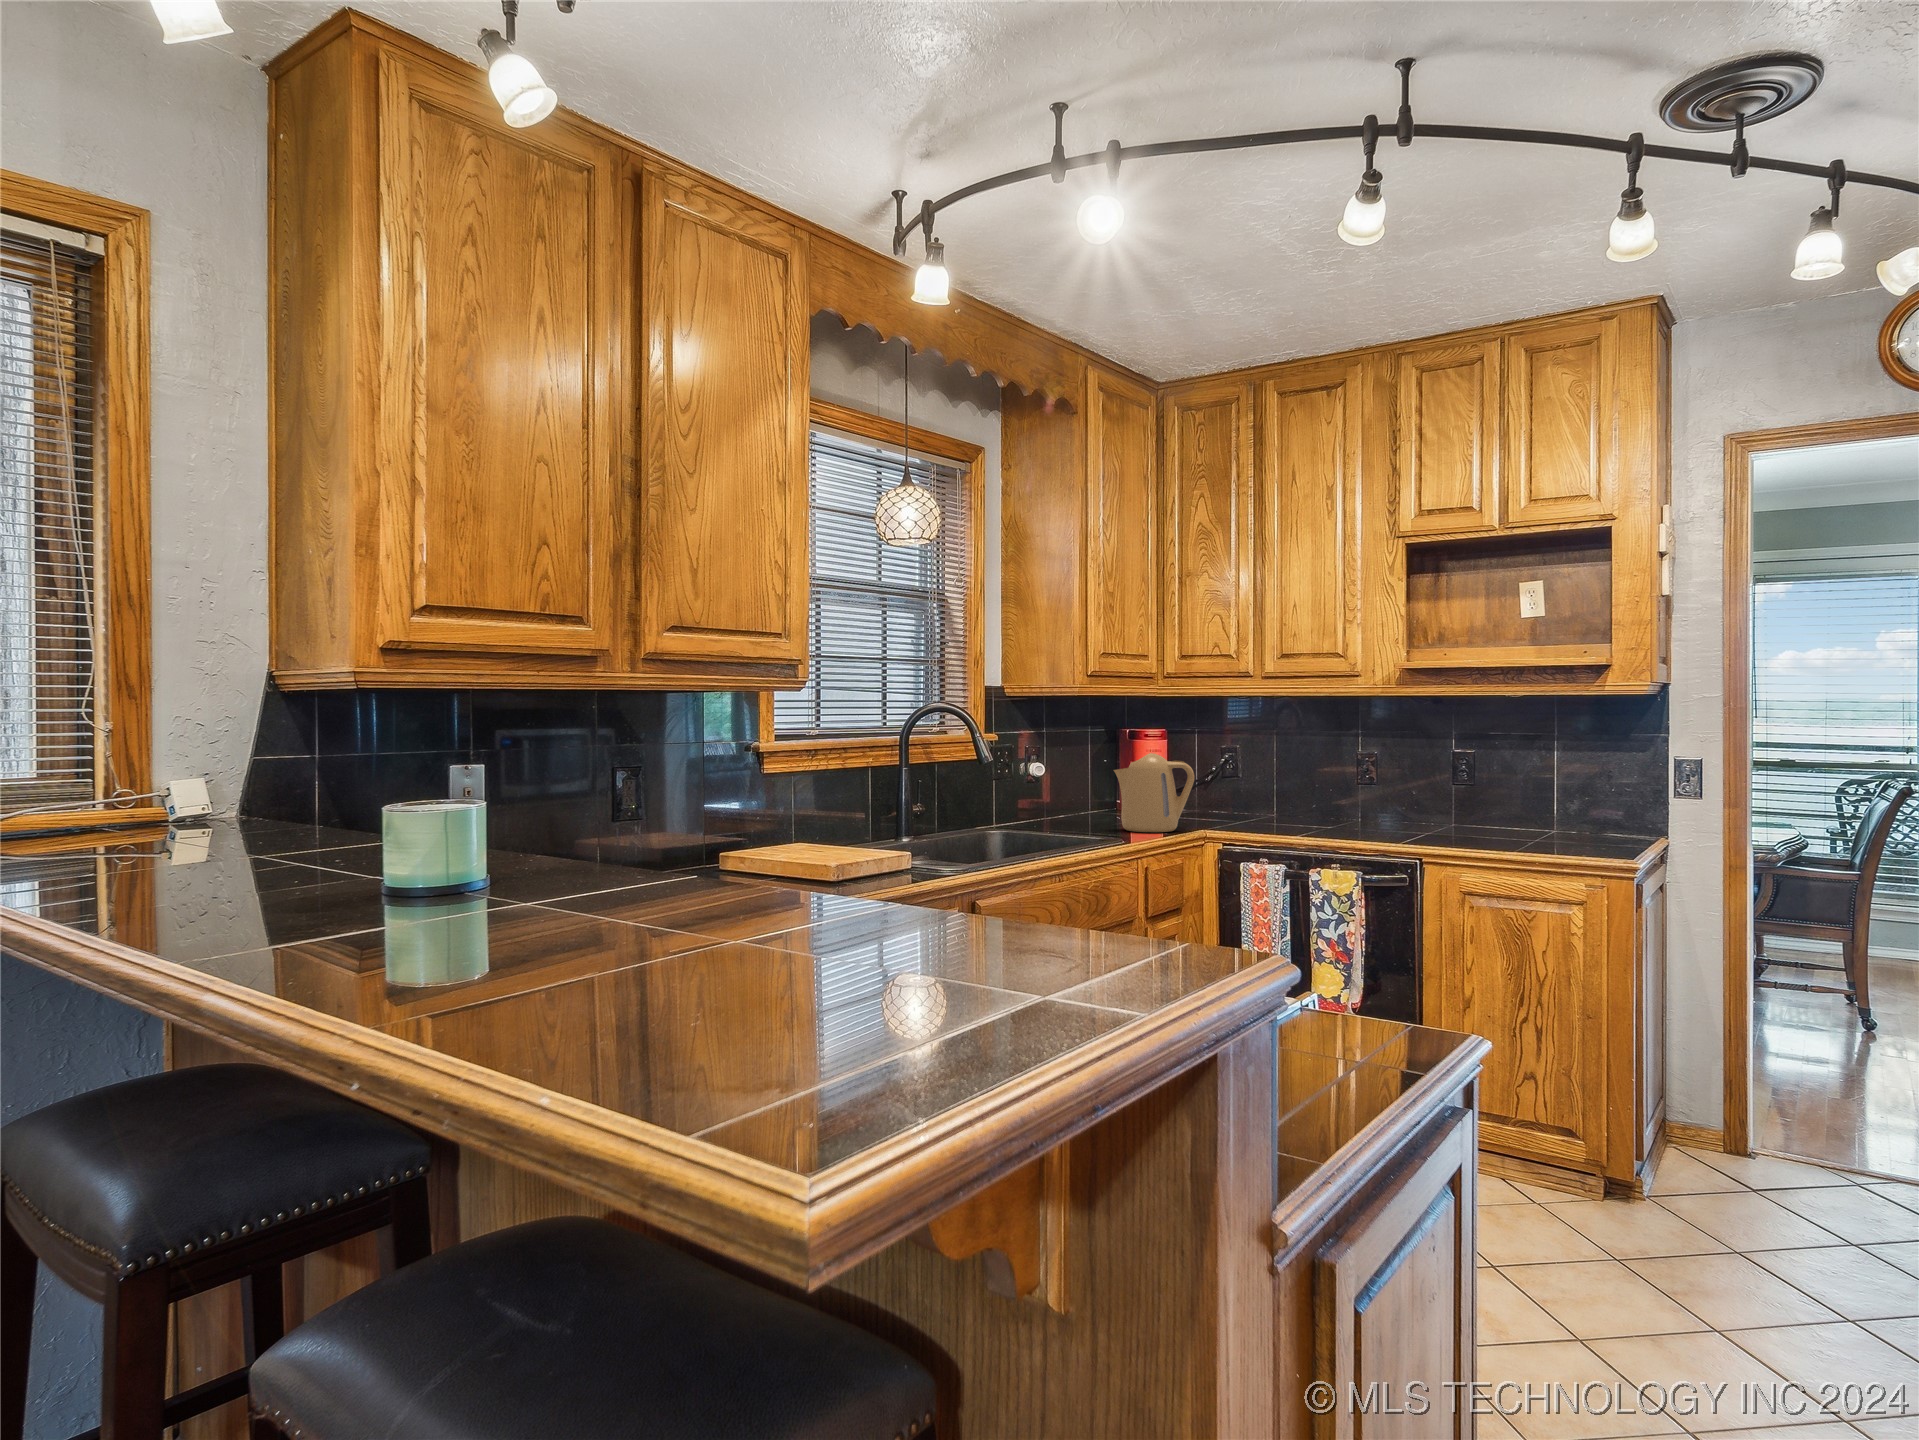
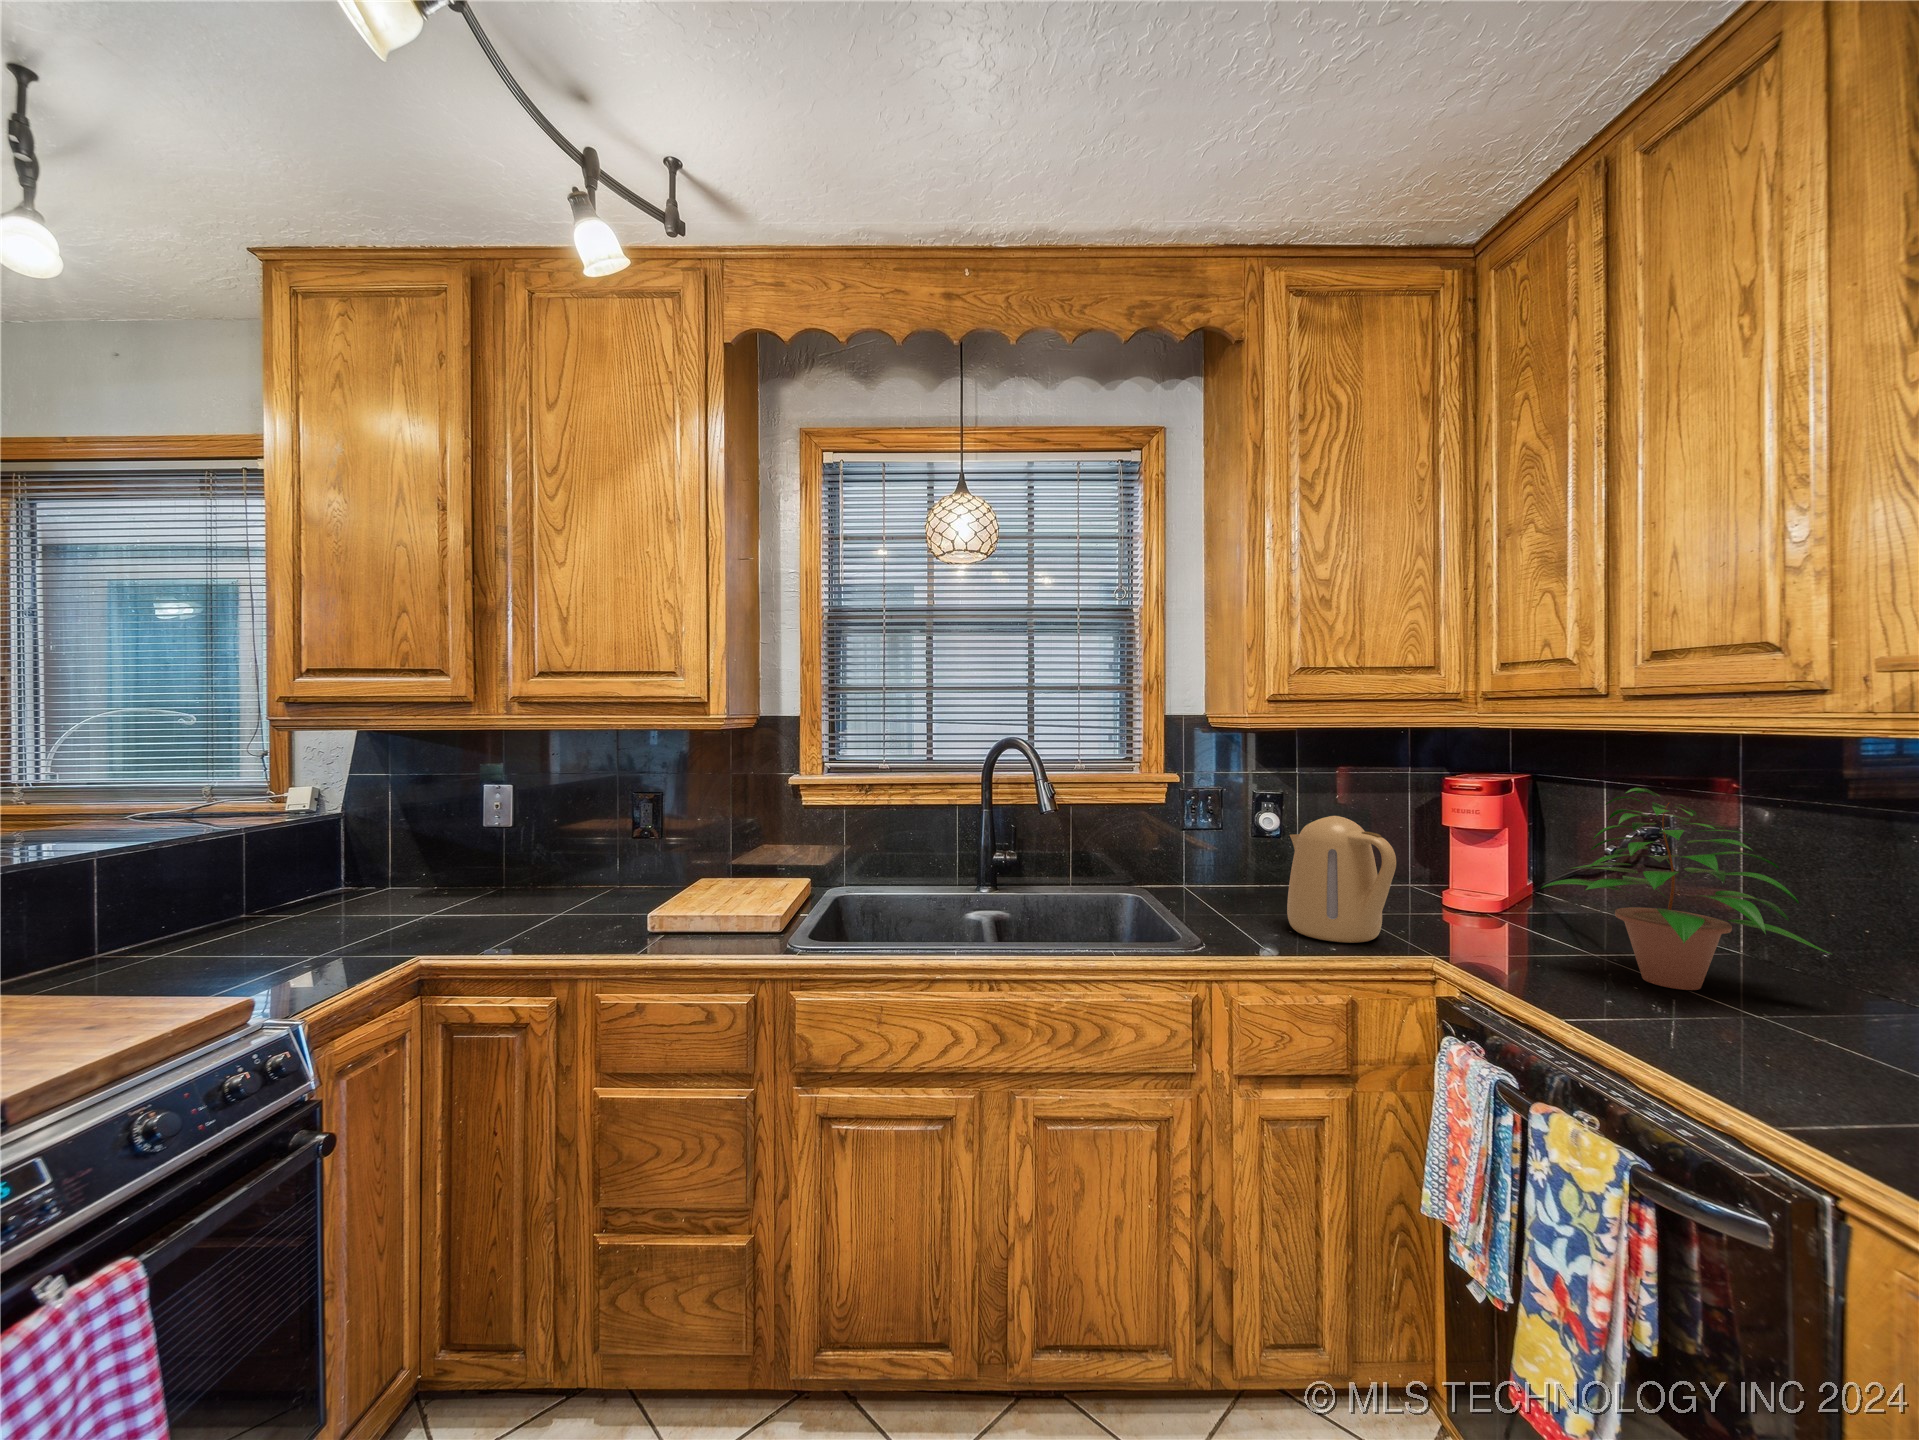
potted plant: none [1244,726,1343,826] -> present [1541,788,1831,990]

